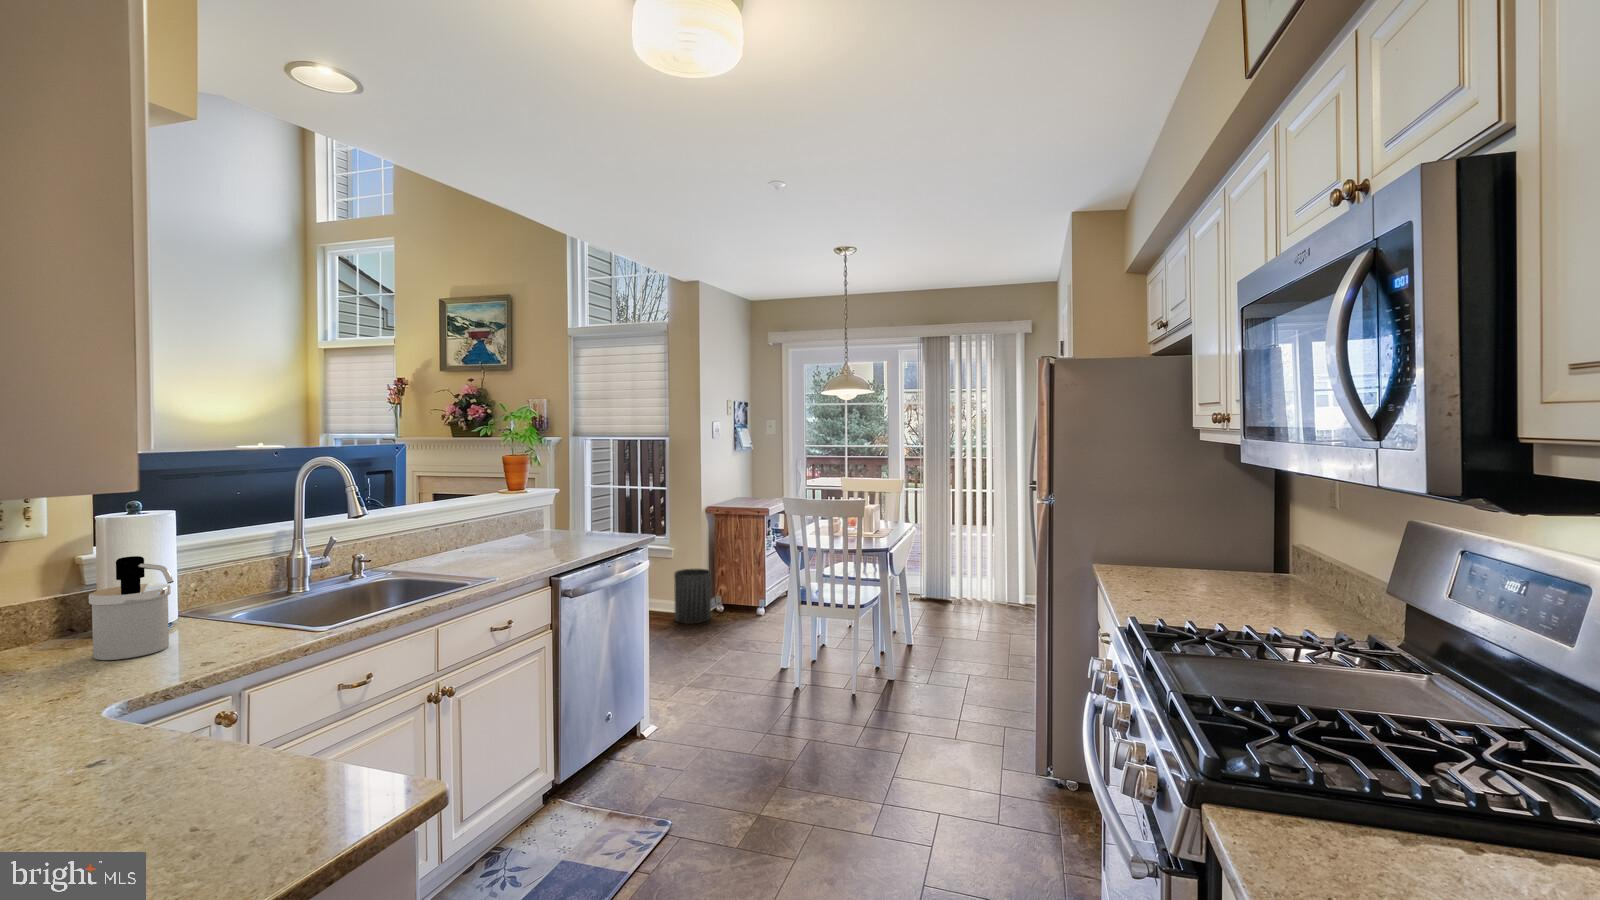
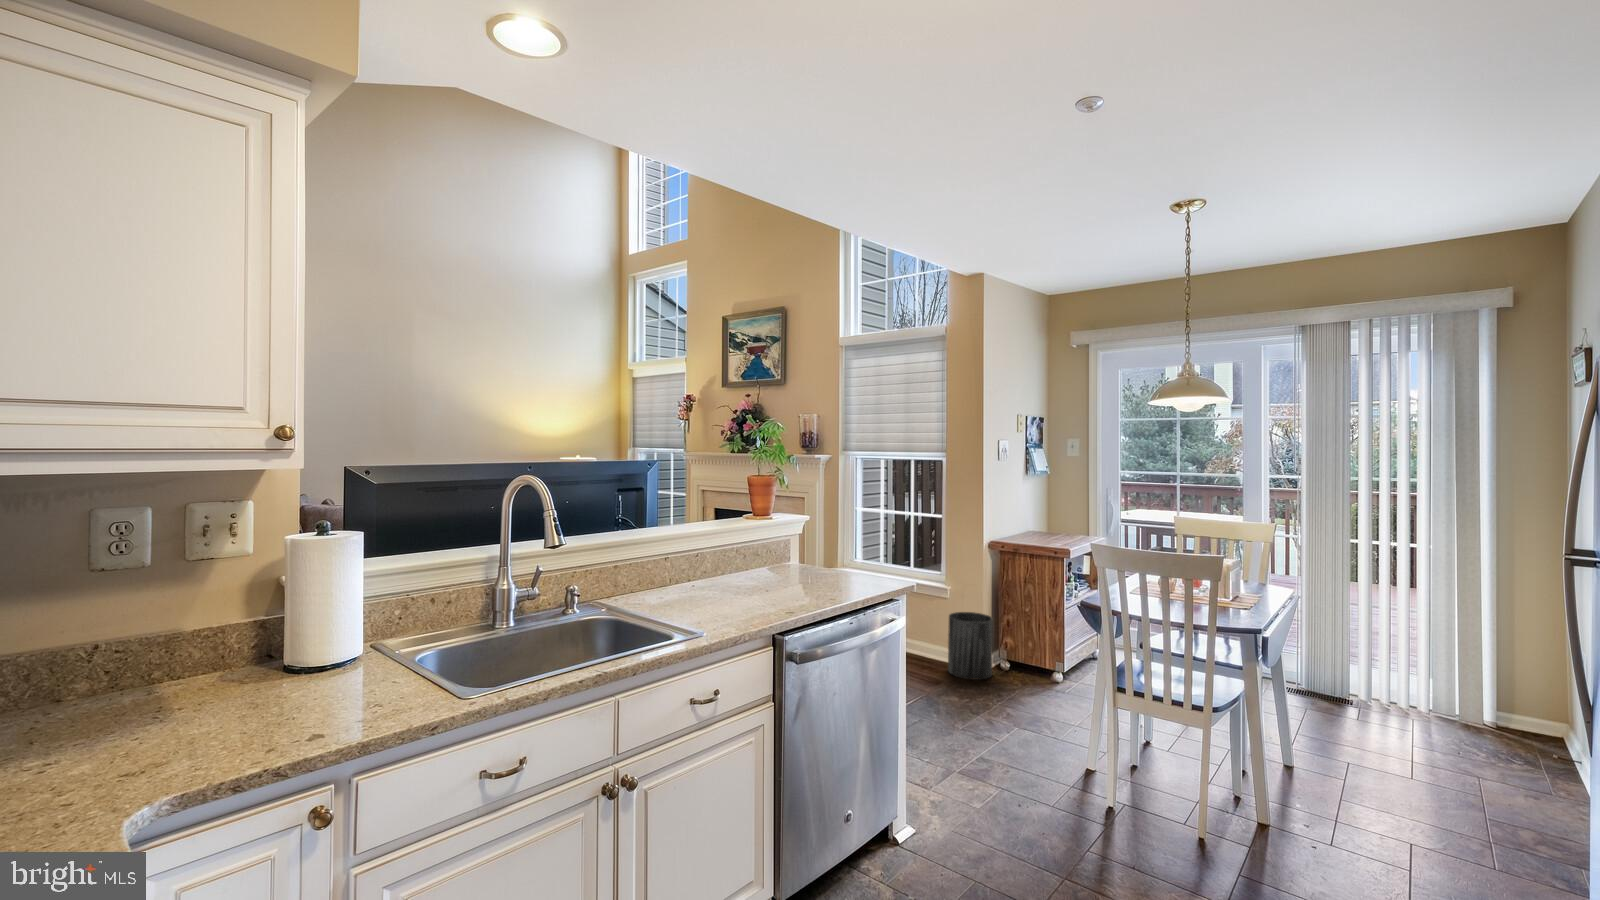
soap dispenser: present [89,556,174,660] -> none [232,588,319,713]

